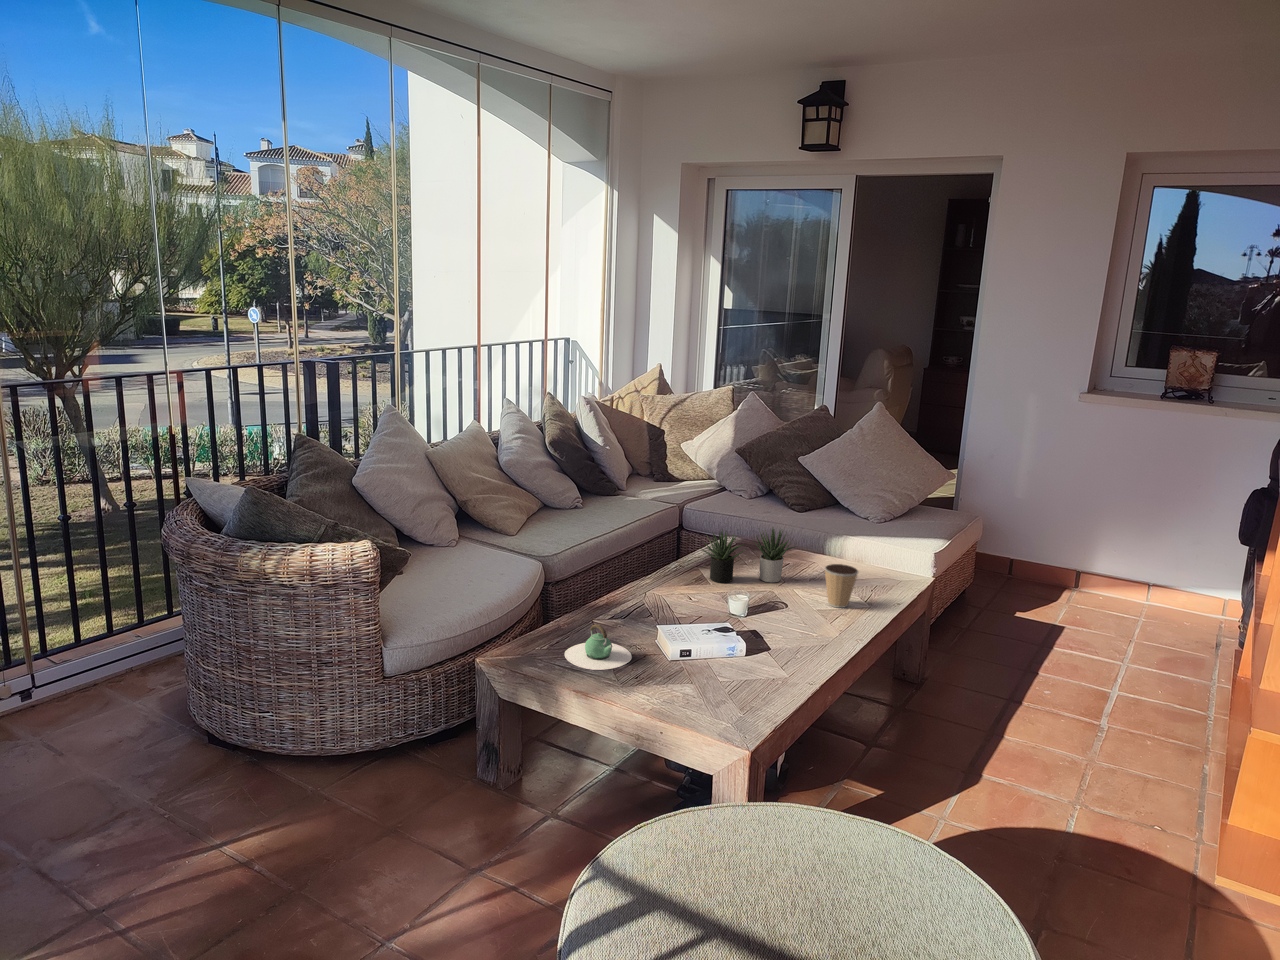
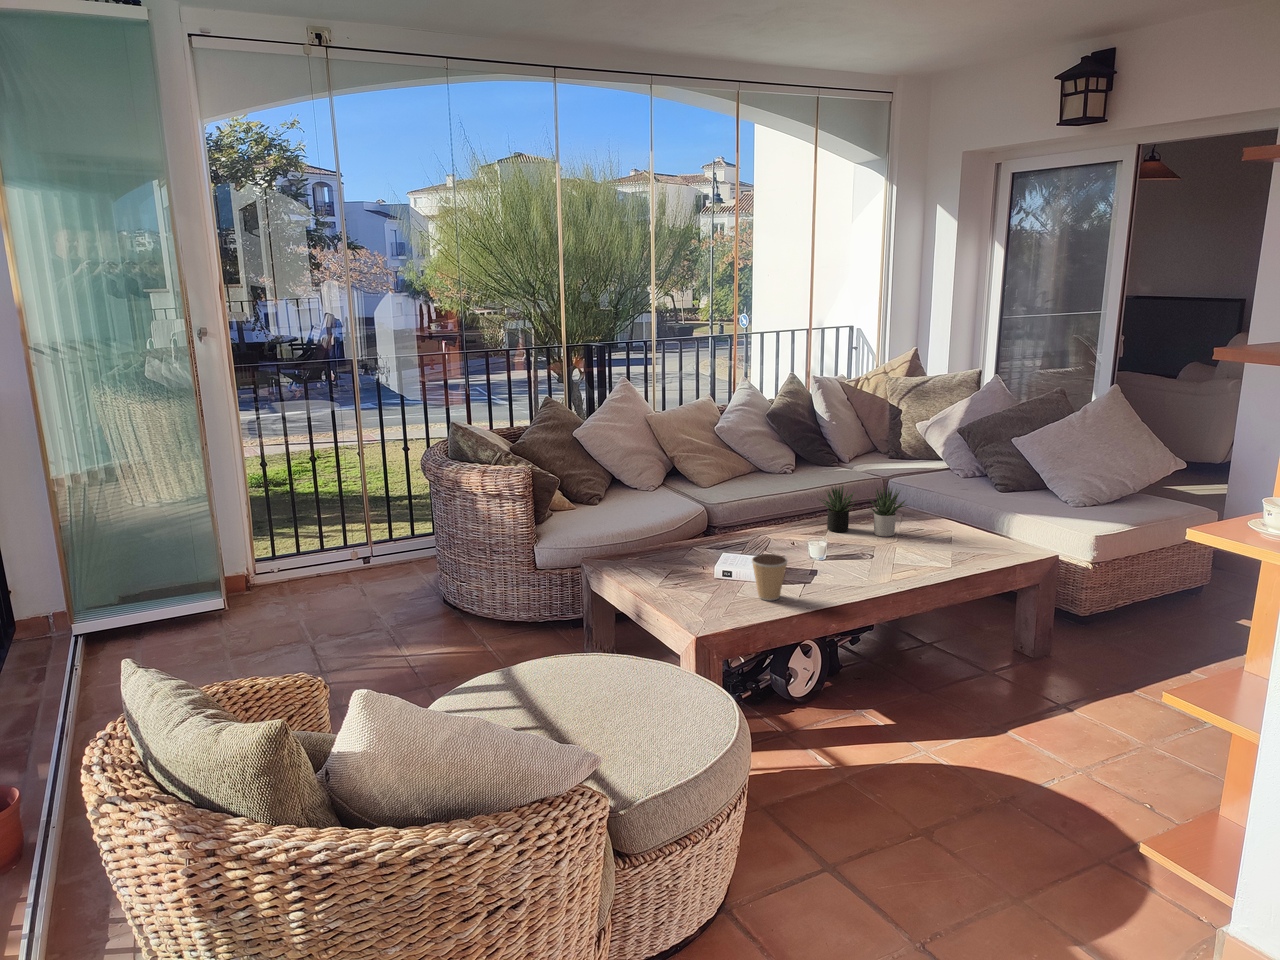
coffee cup: present [825,564,858,608] -> present [752,554,788,601]
teapot: present [565,624,632,670] -> none [636,541,689,576]

